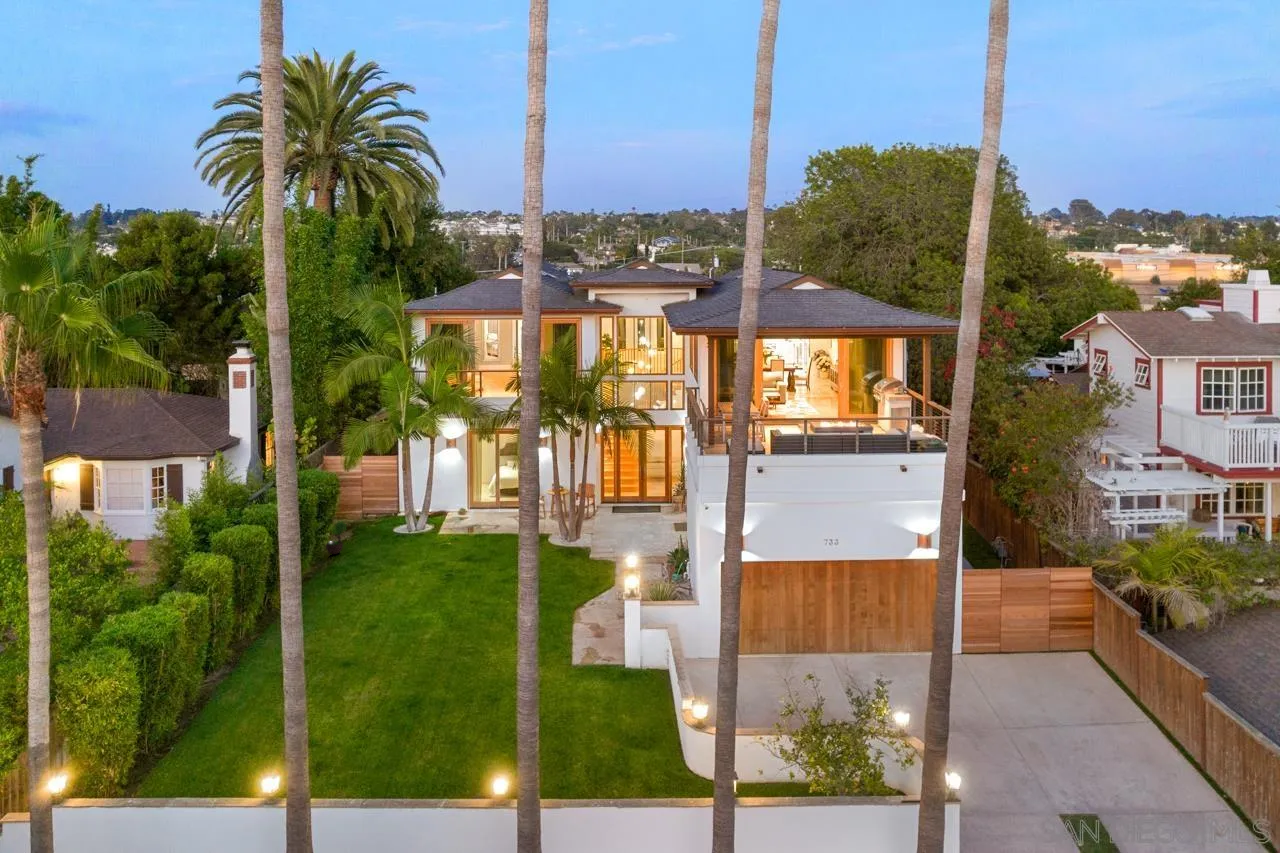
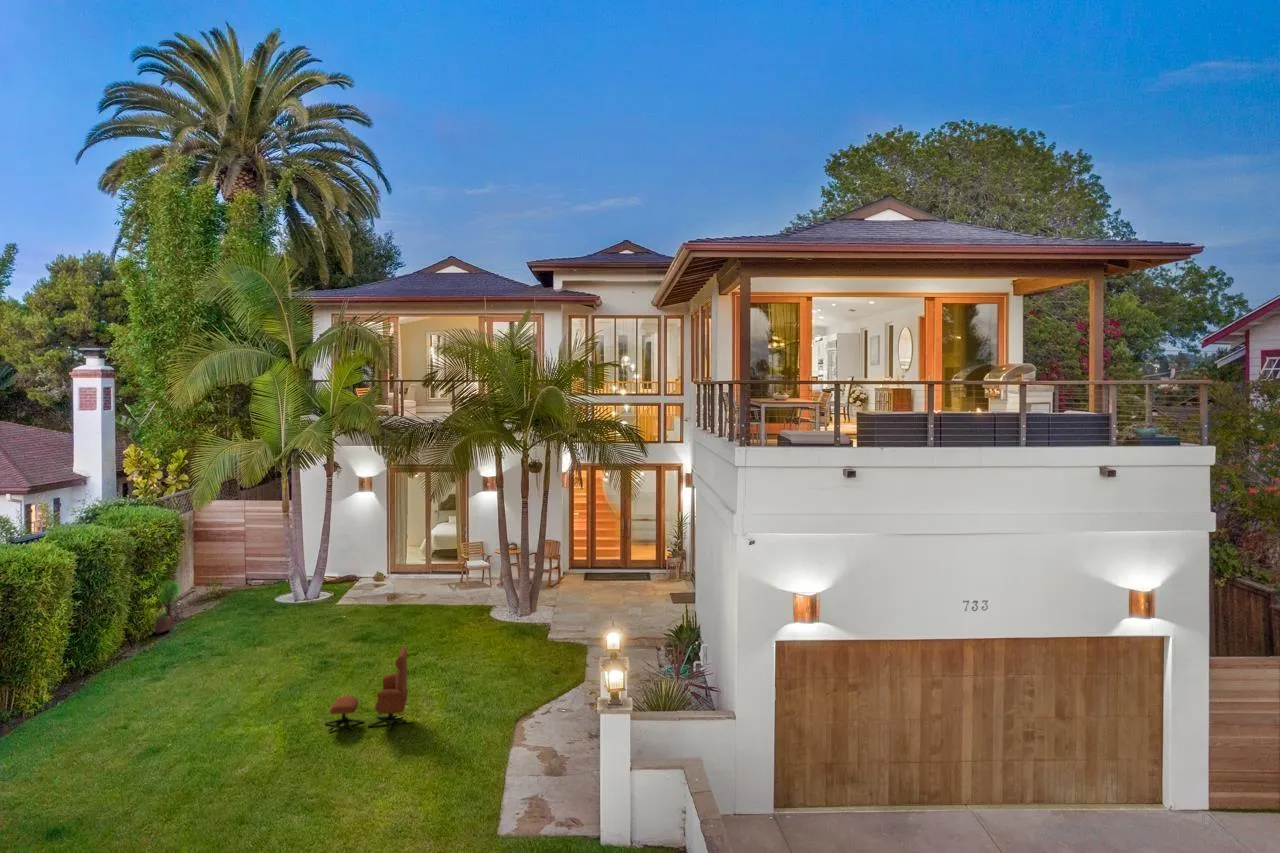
lounge chair: none [465,566,515,614] -> present [325,647,412,731]

